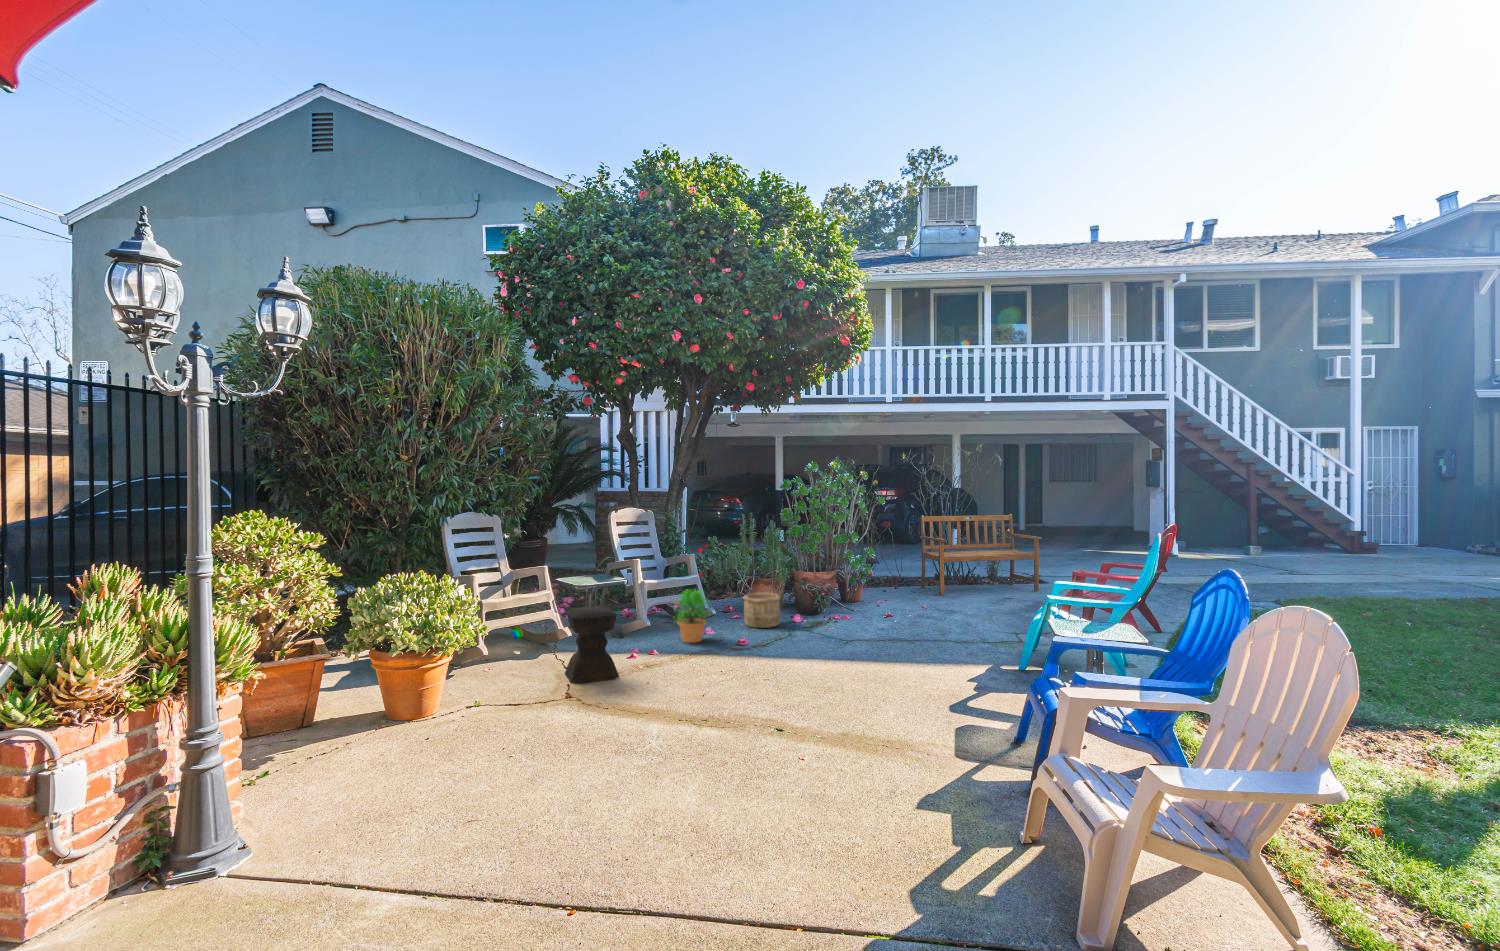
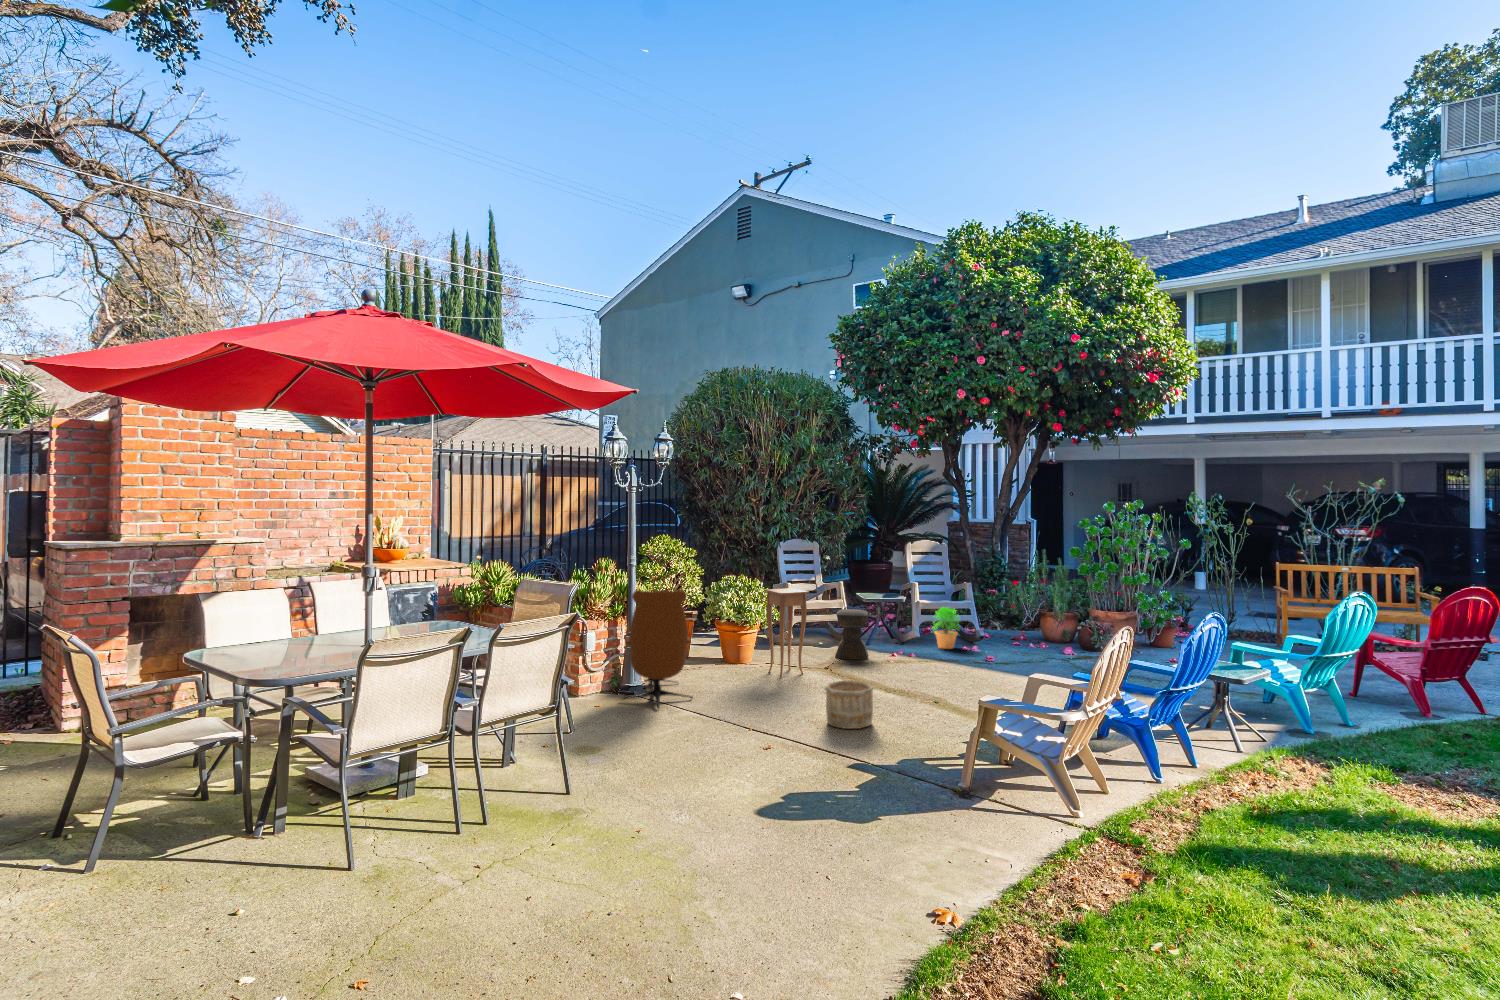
side table: none [482,587,563,744] -> present [765,588,809,677]
wooden bucket: present [743,592,781,628] -> present [825,681,874,729]
lounge chair: none [178,628,387,938] -> present [621,590,693,709]

